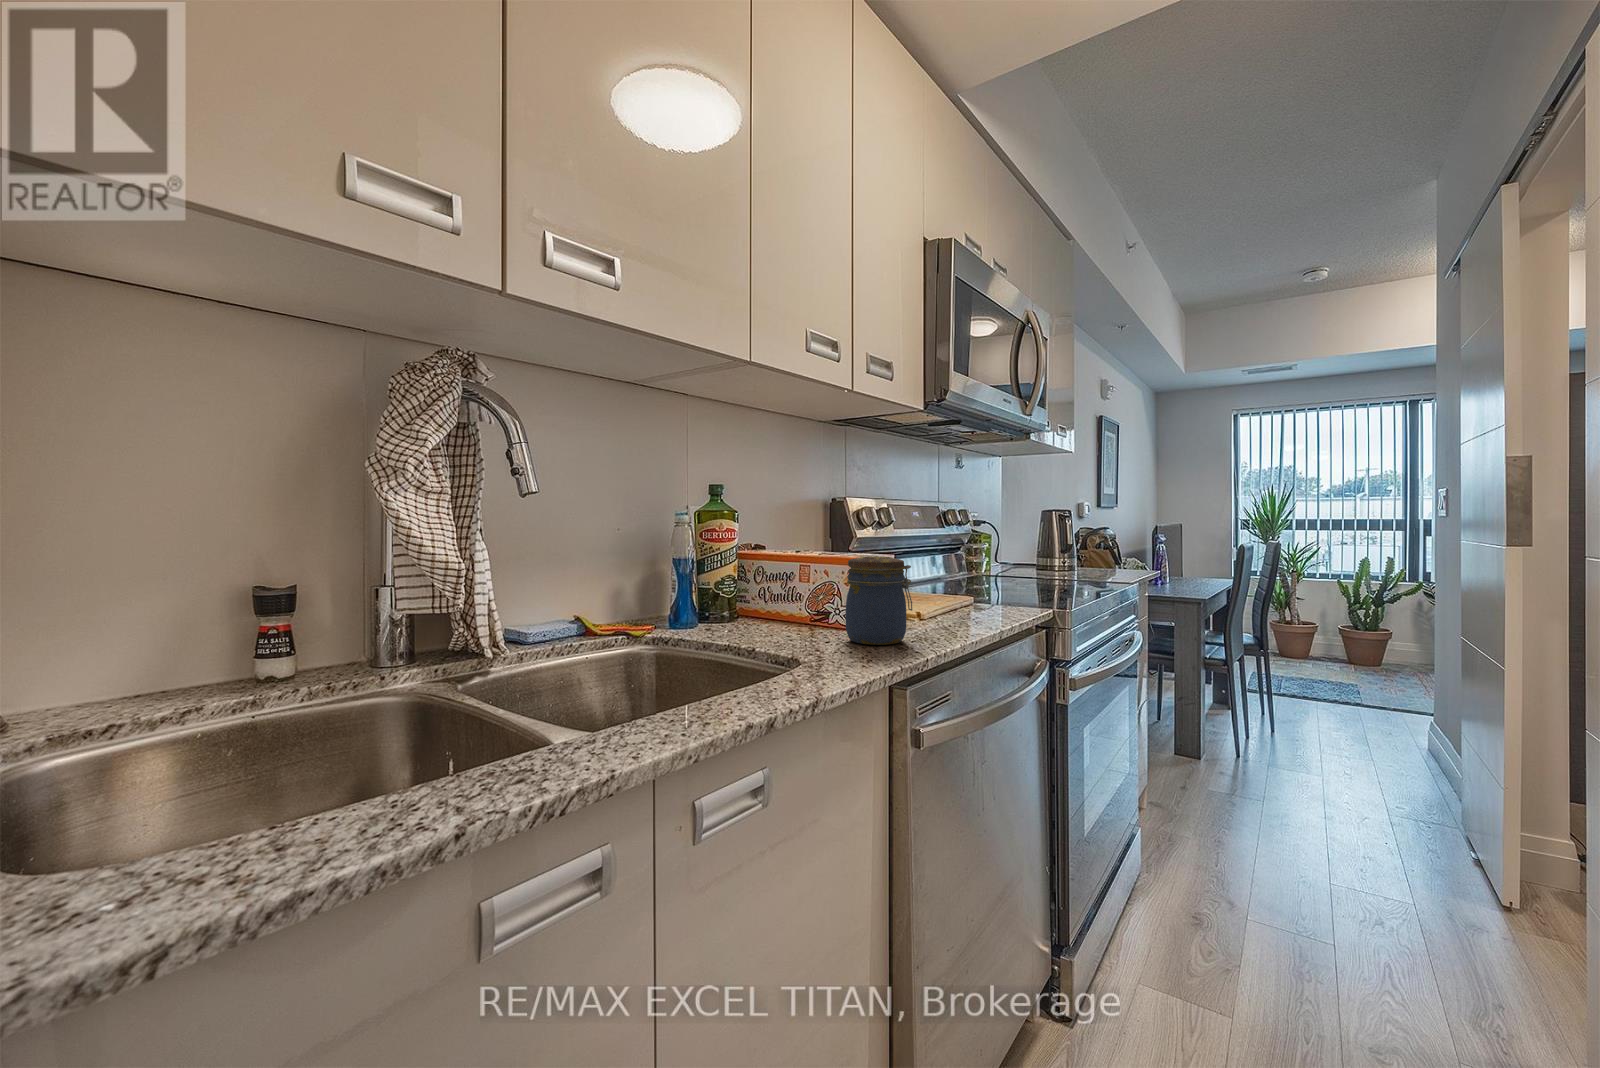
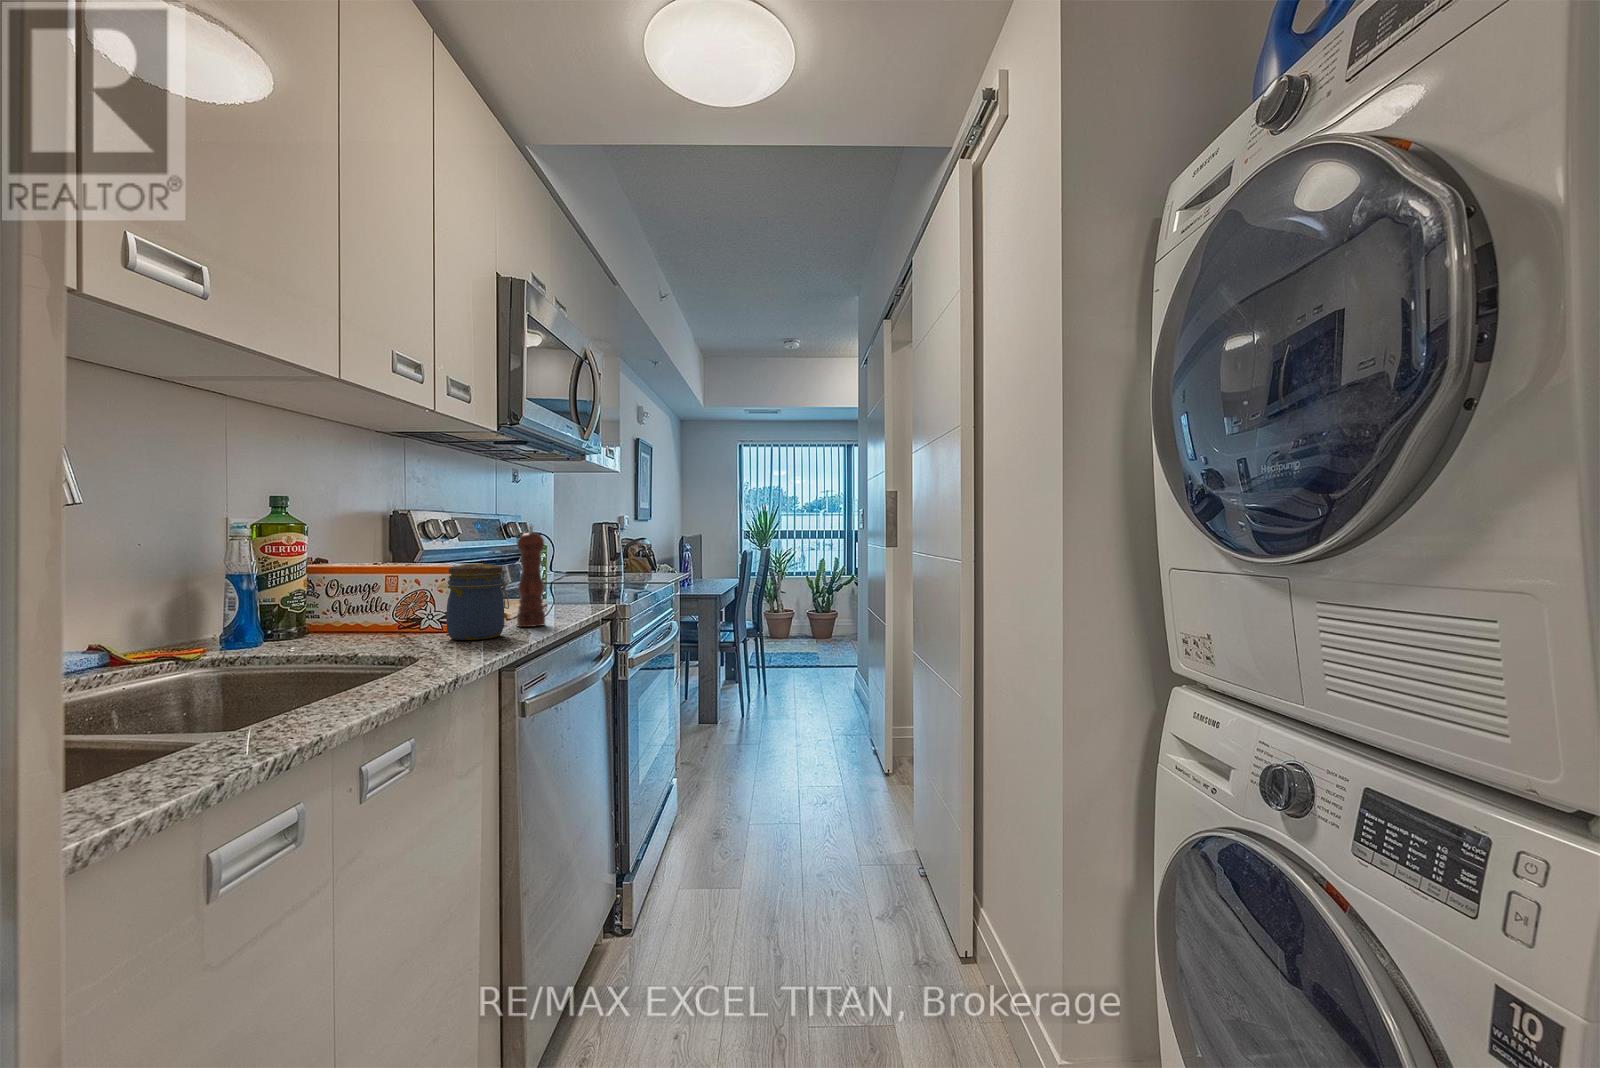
pepper mill: none [927,513,959,633] -> present [517,525,545,627]

